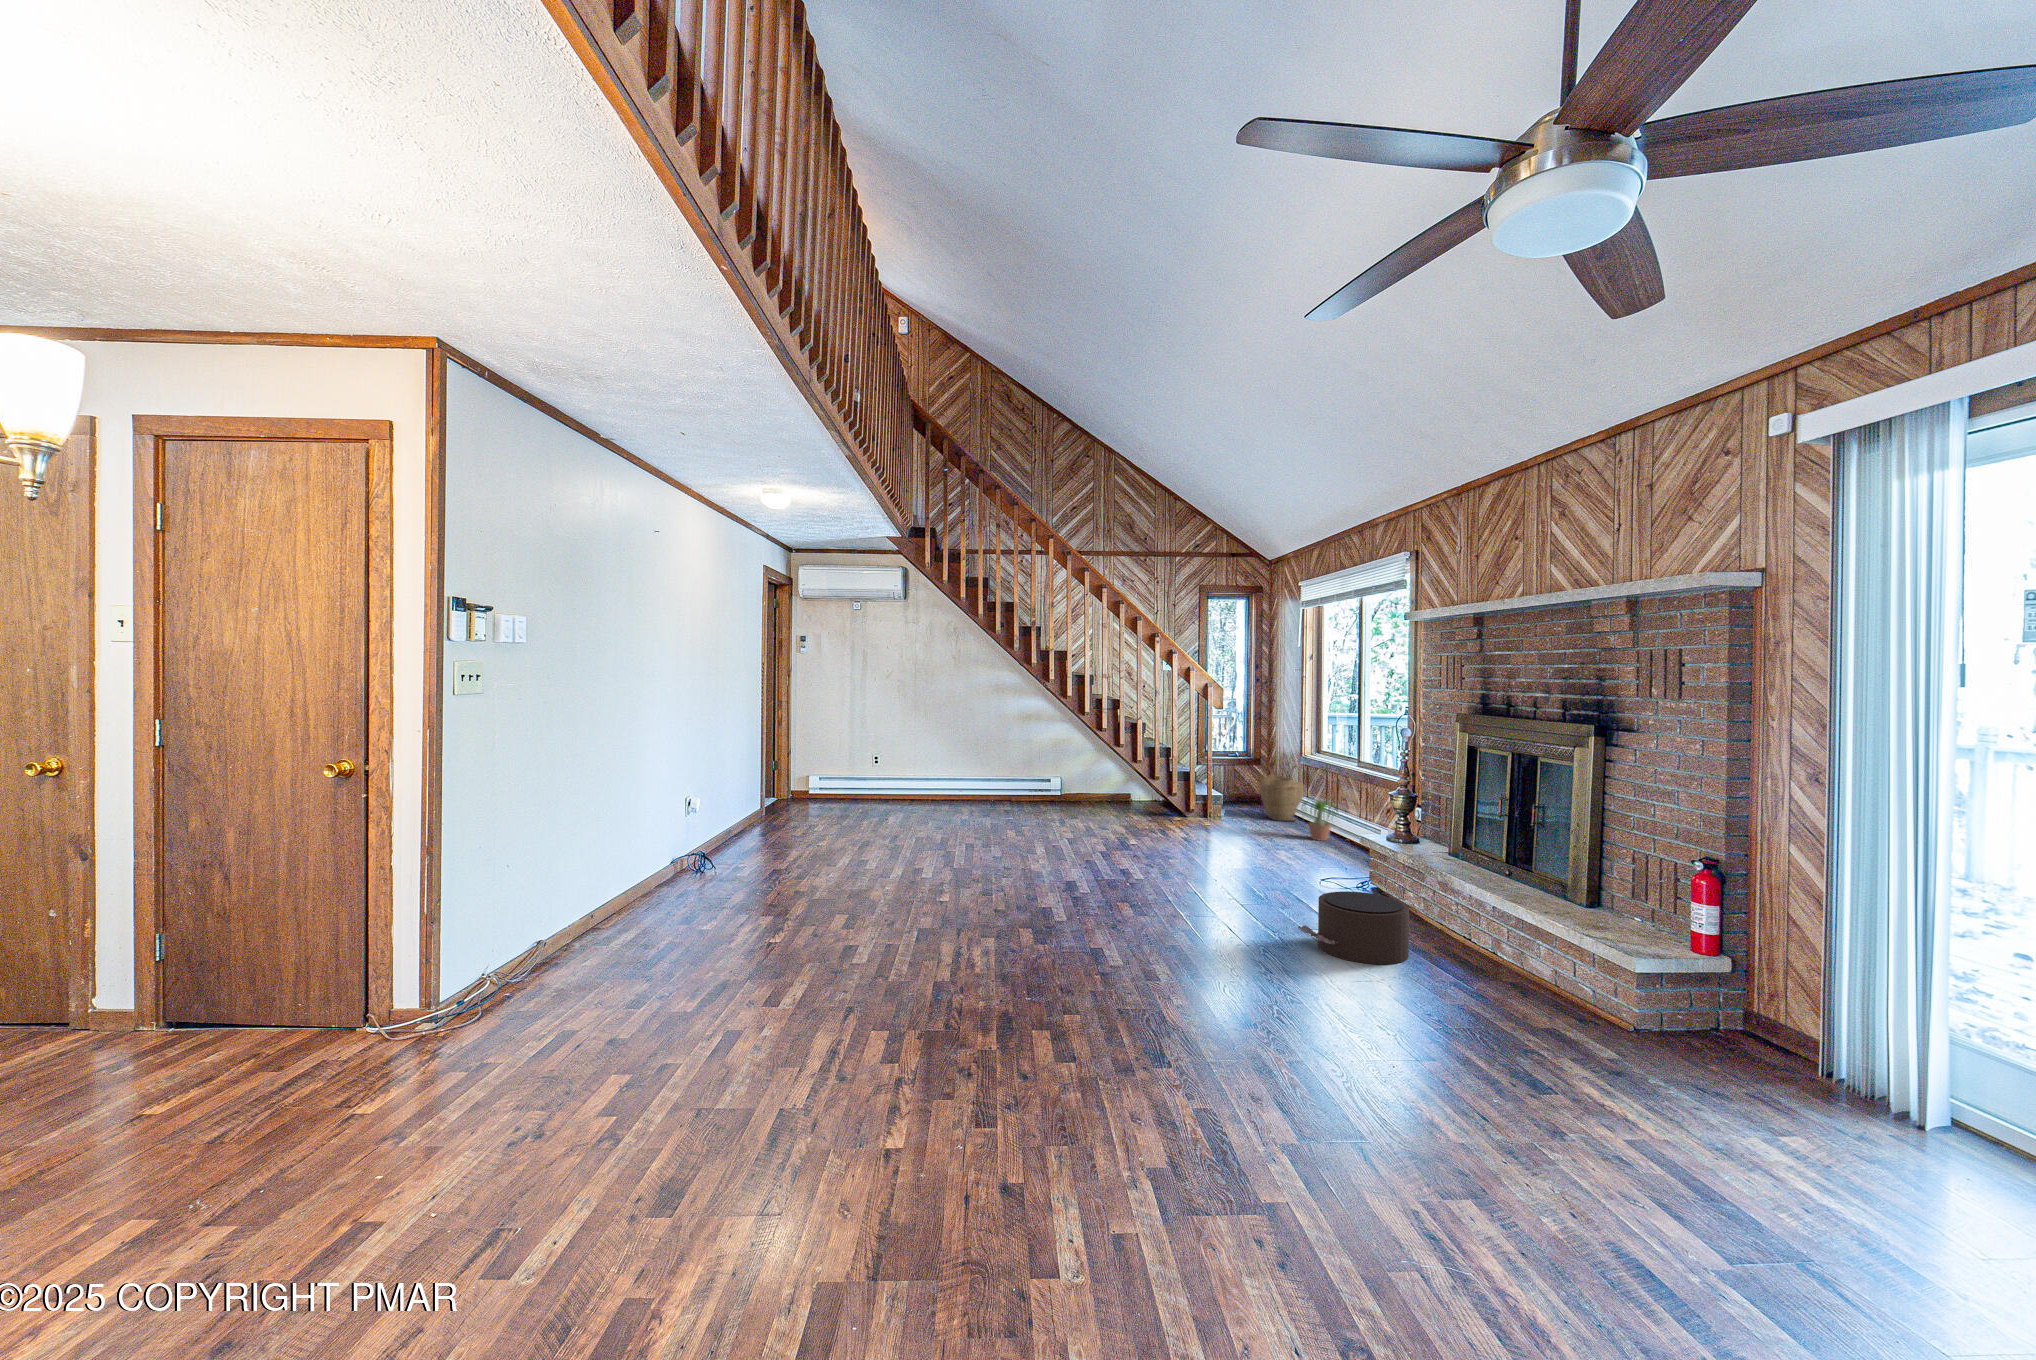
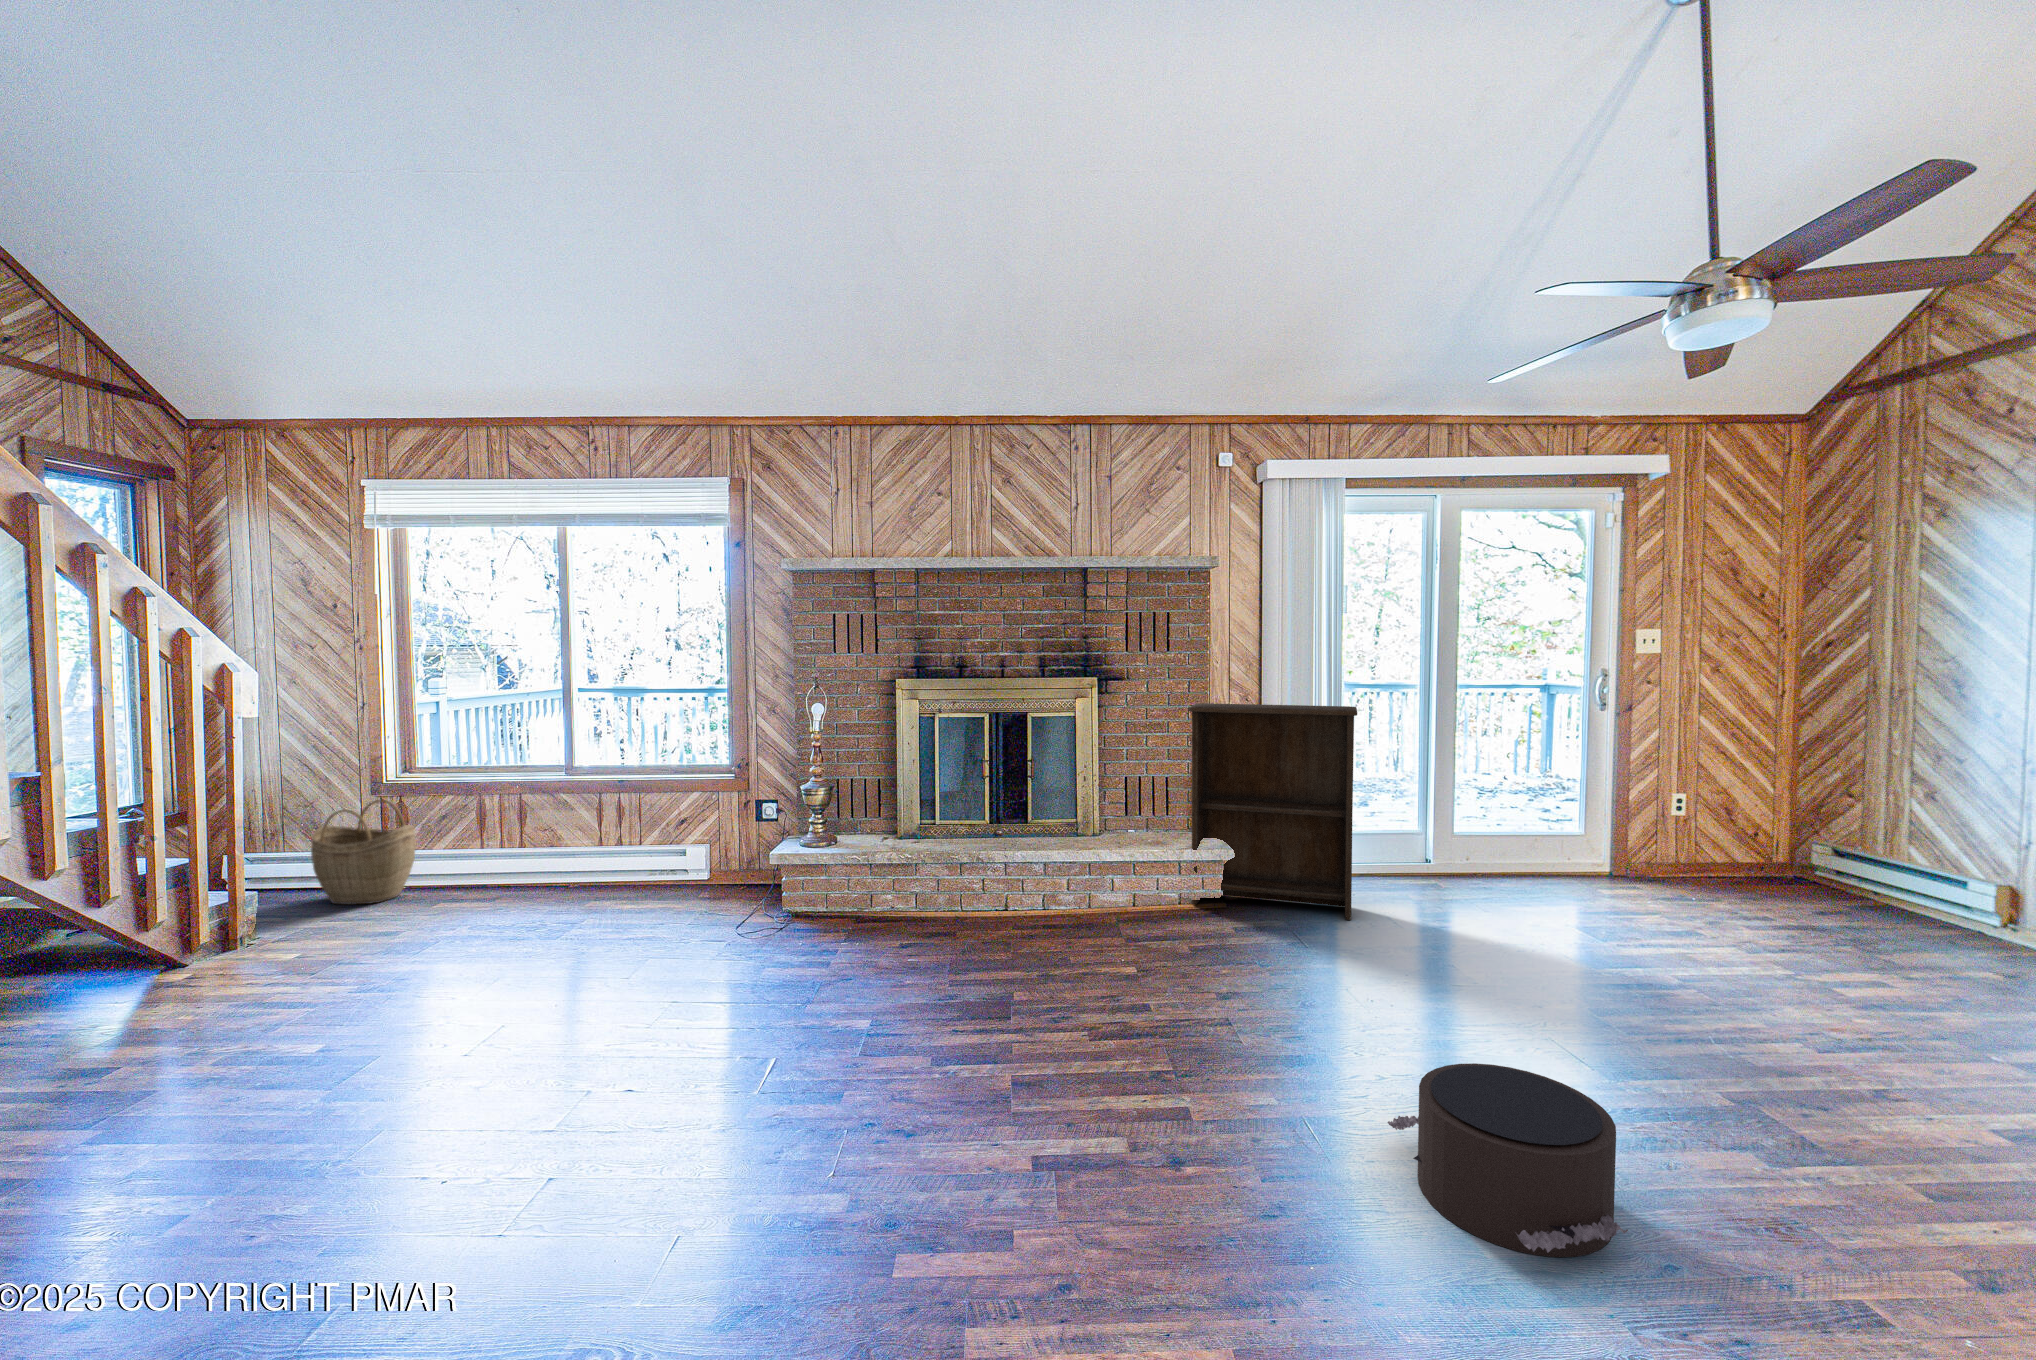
bookshelf: none [1593,765,1781,1118] -> present [1189,703,1357,920]
potted plant: present [1303,800,1338,841] -> none [497,832,583,901]
pouf: present [1298,891,1416,964] -> present [1388,1063,1628,1257]

